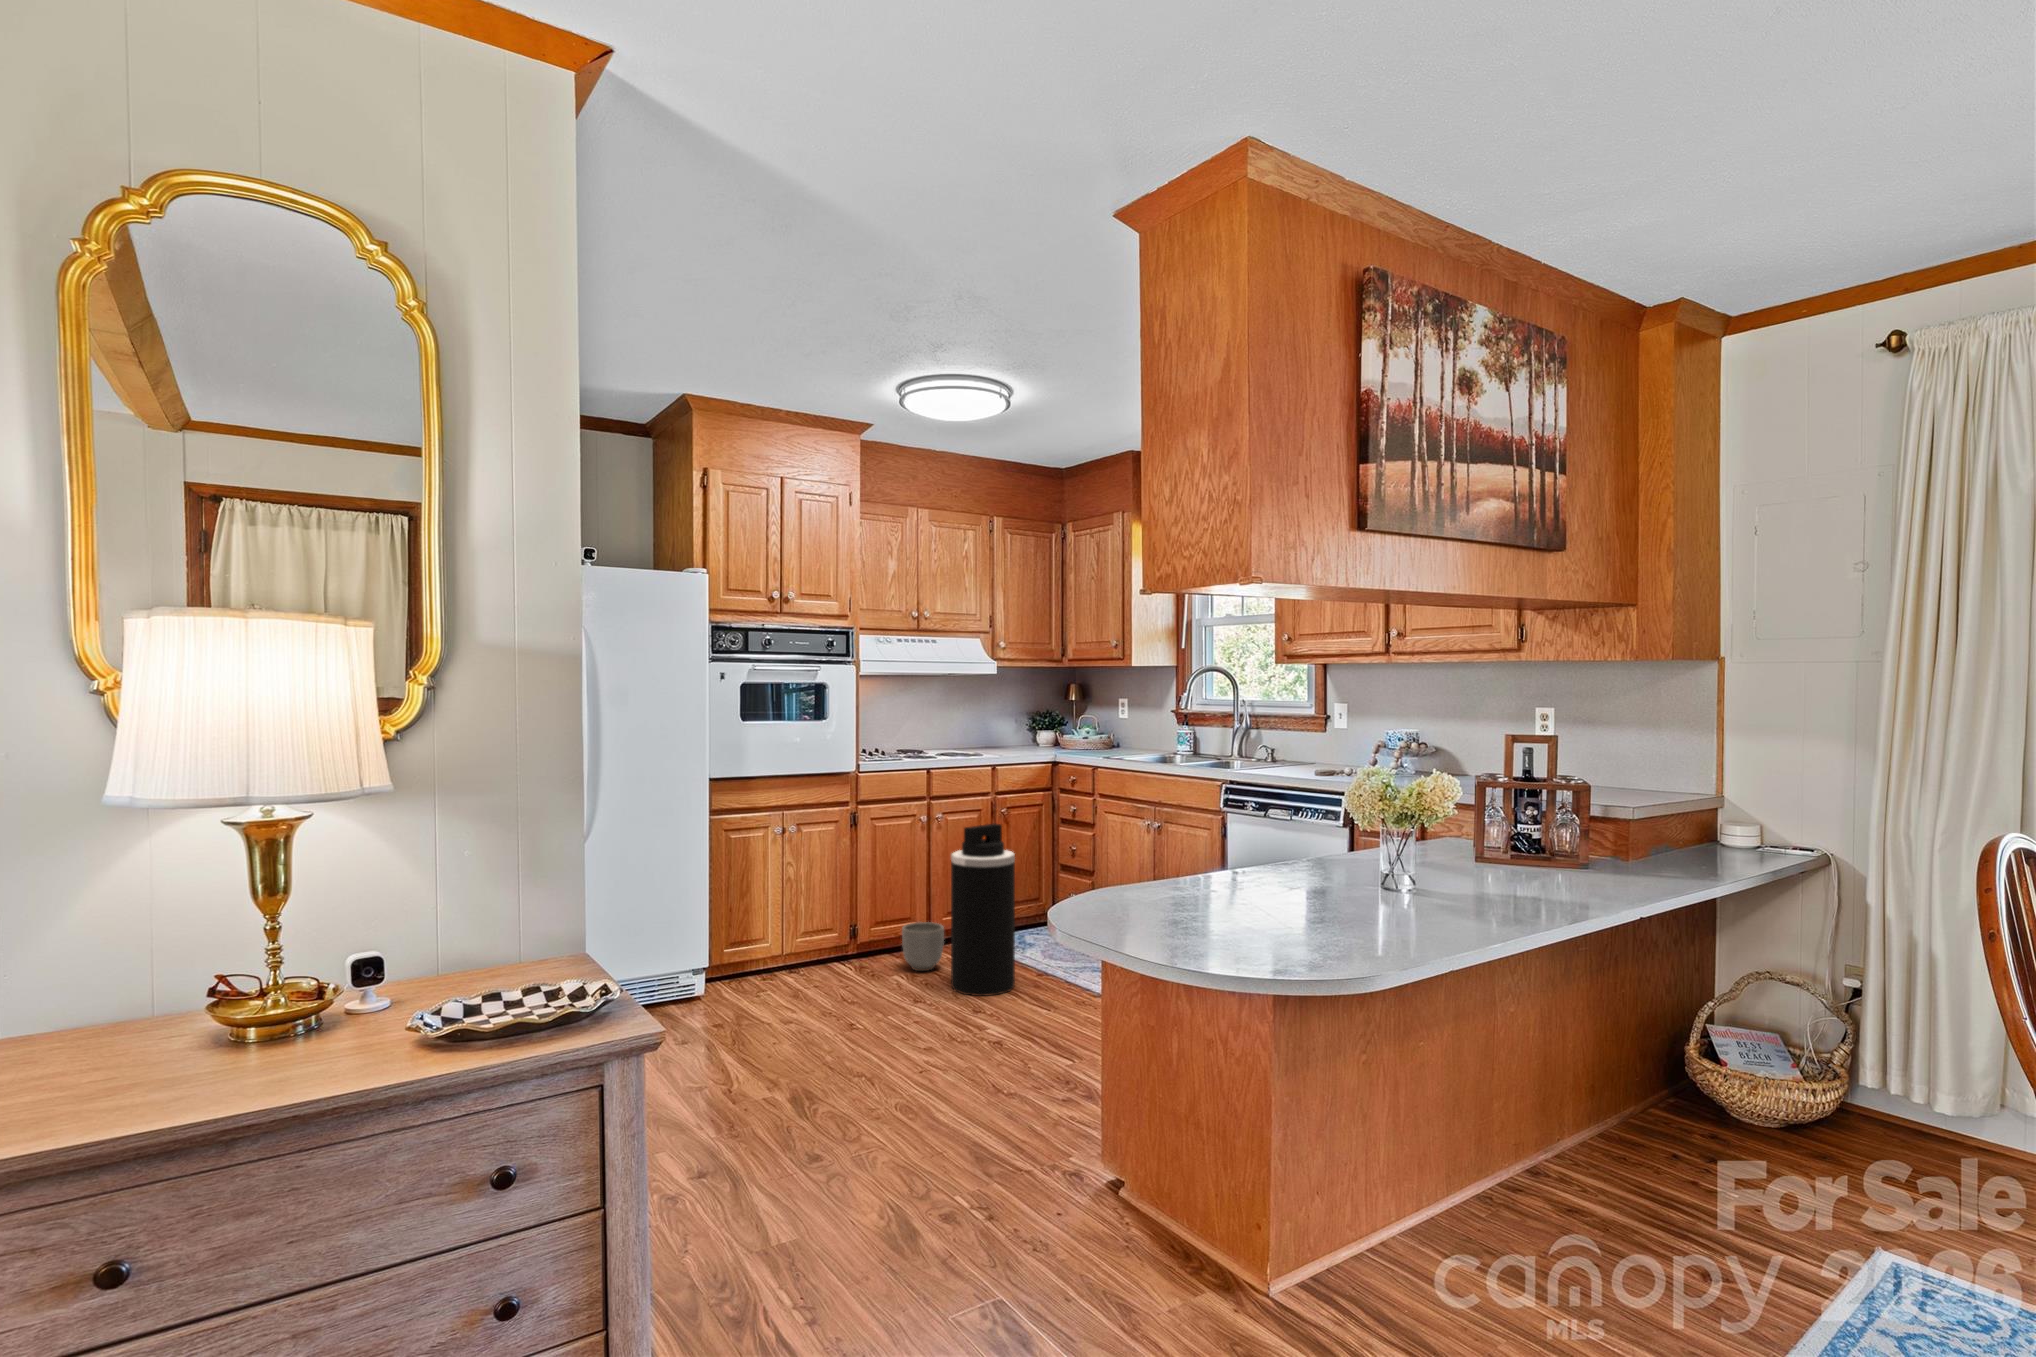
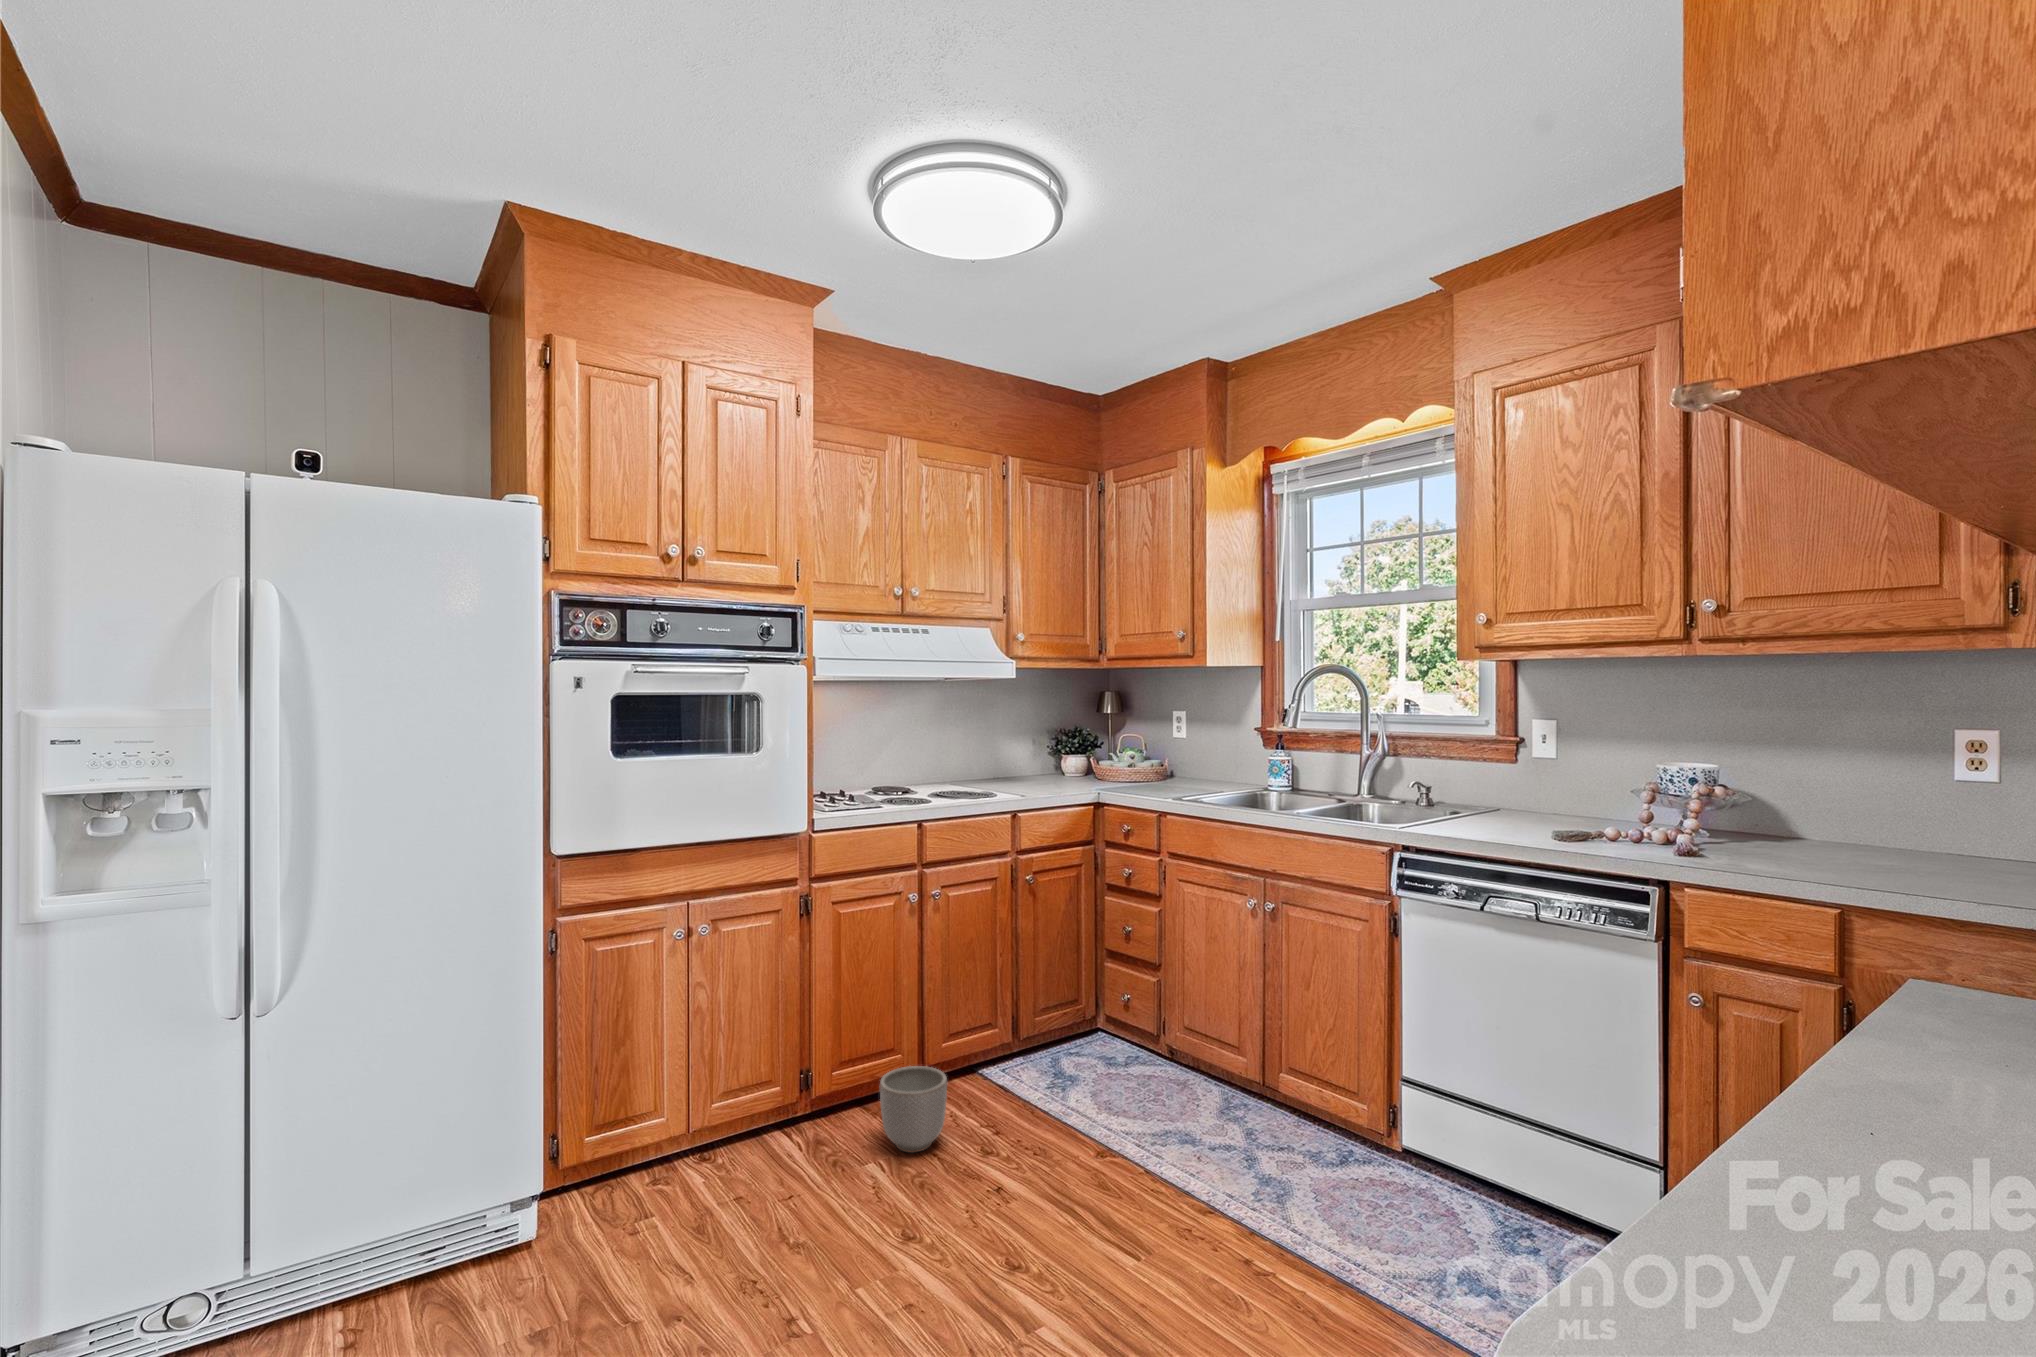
trash can: present [951,823,1015,996] -> none [962,919,1068,1222]

